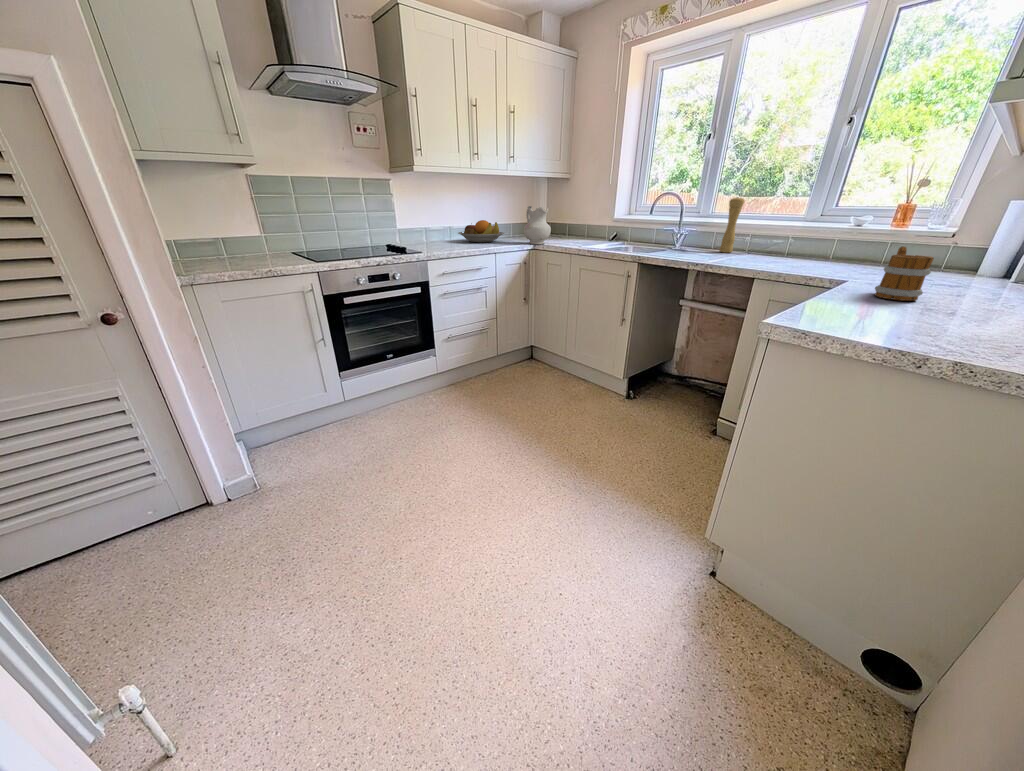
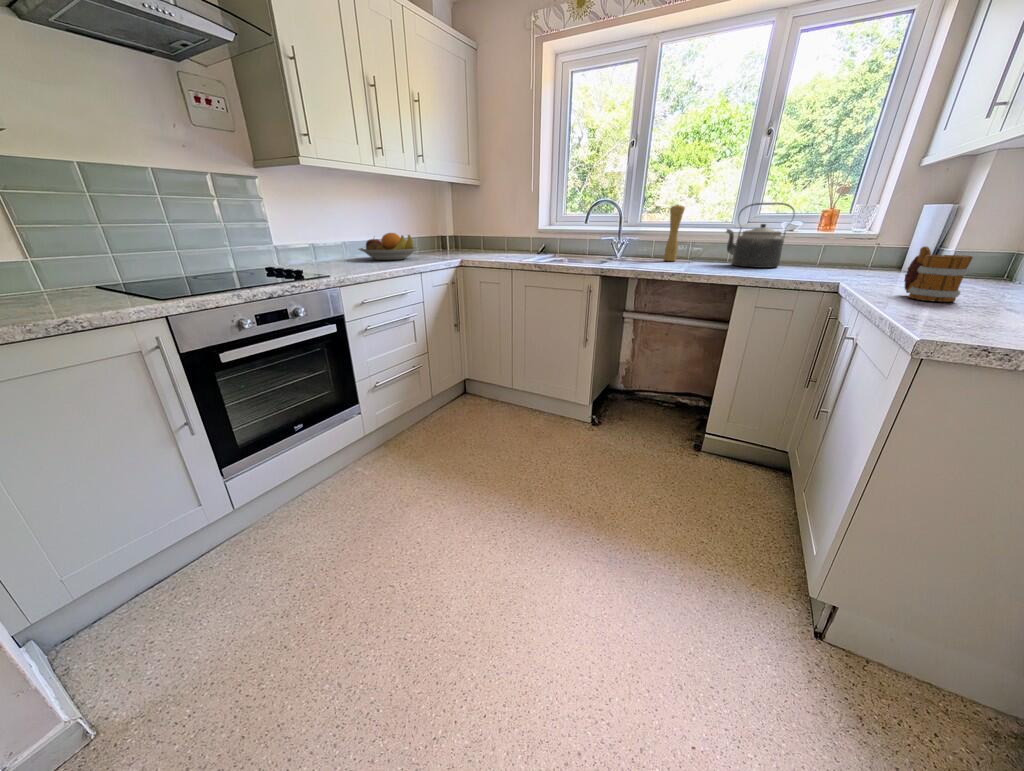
kettle: none [780,197,852,263] -> present [726,203,795,268]
ceramic pitcher: present [524,206,551,244] -> none [445,215,478,260]

